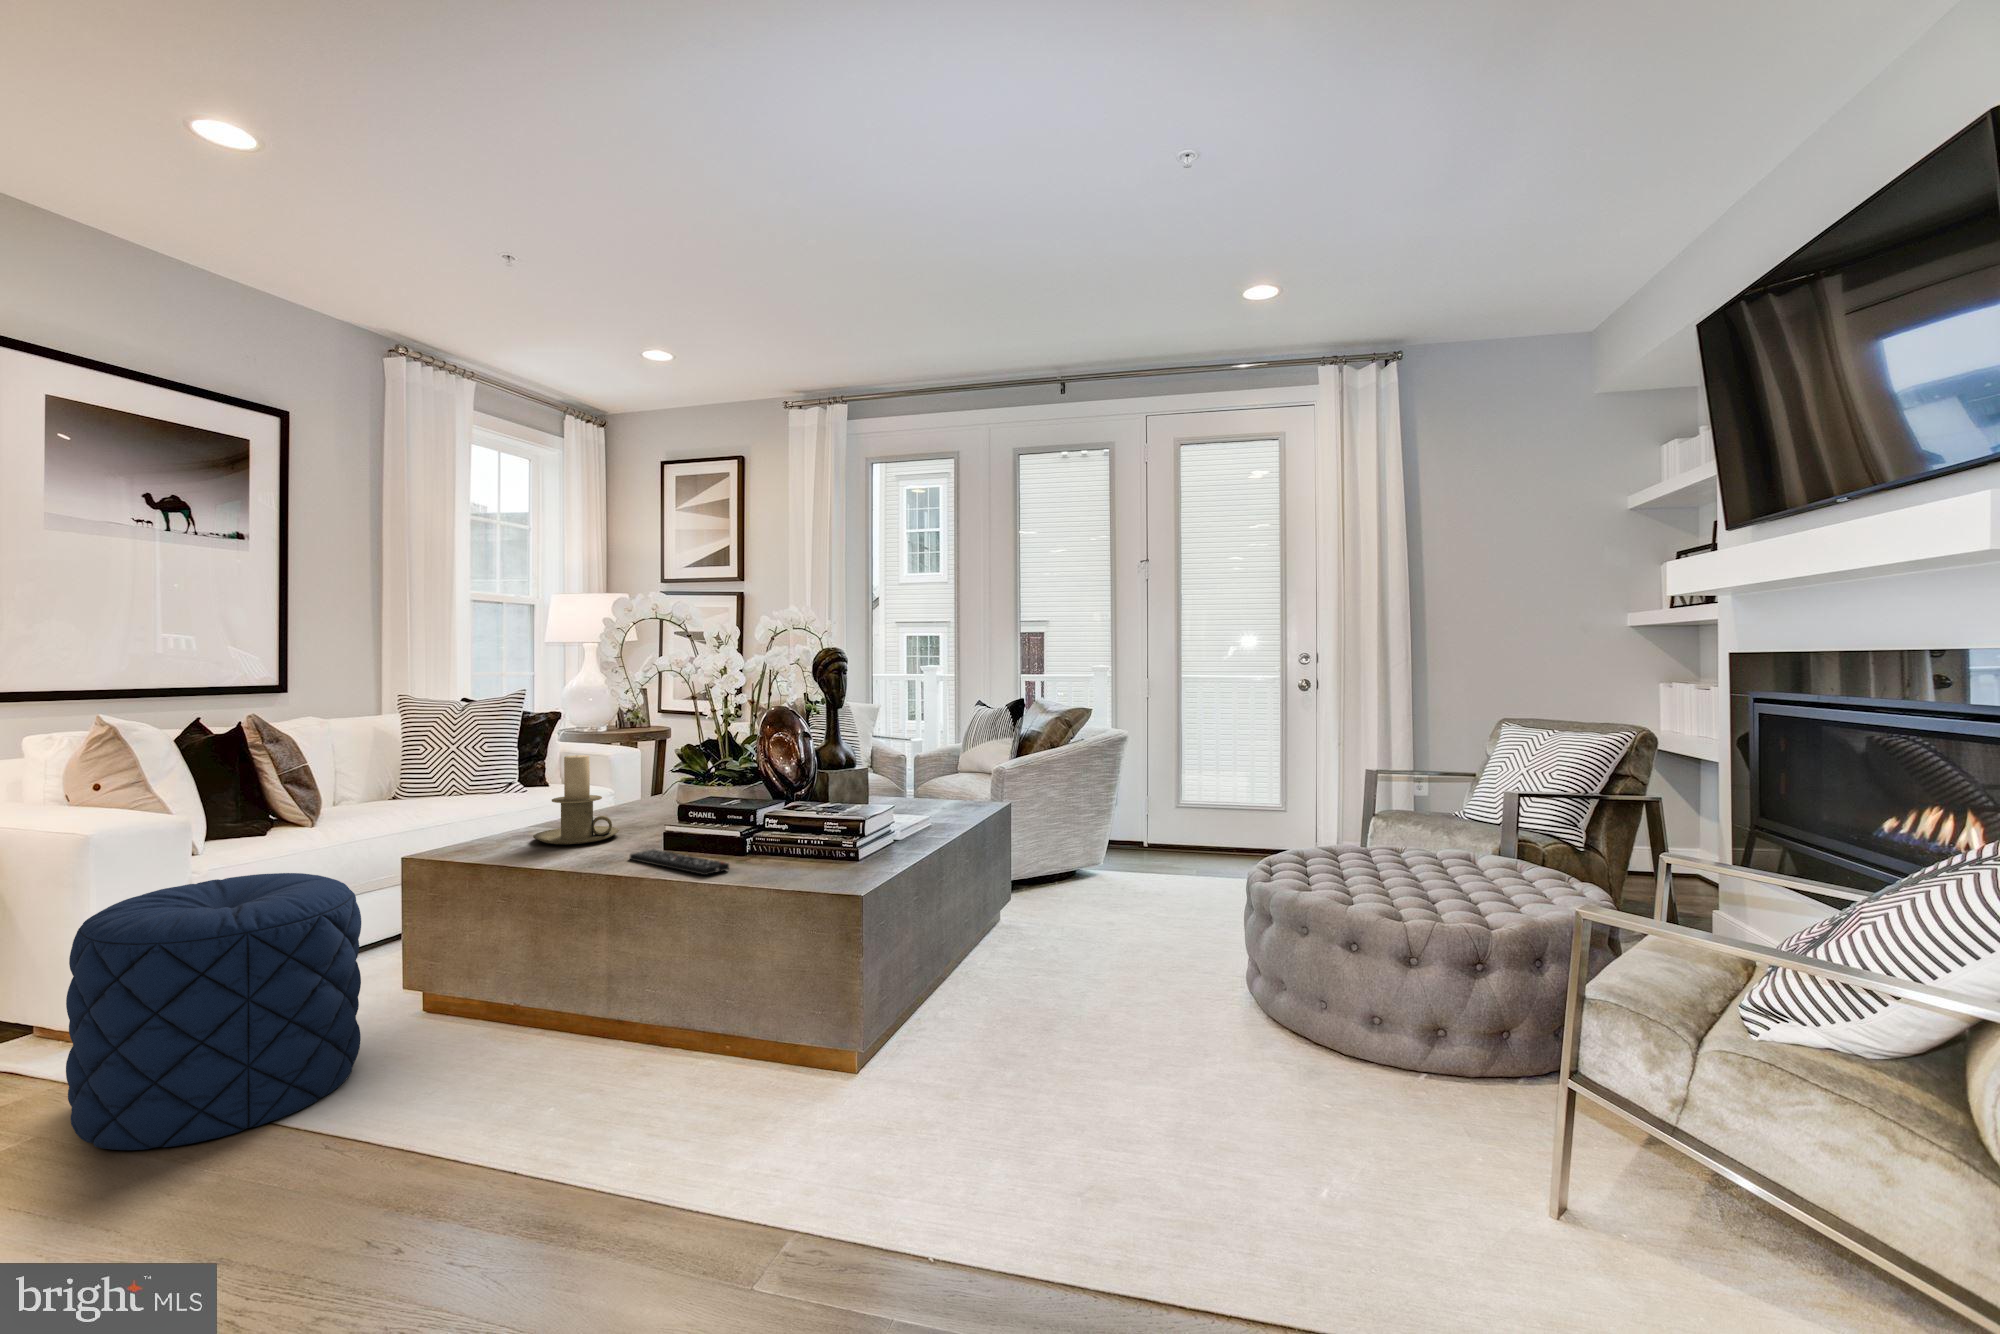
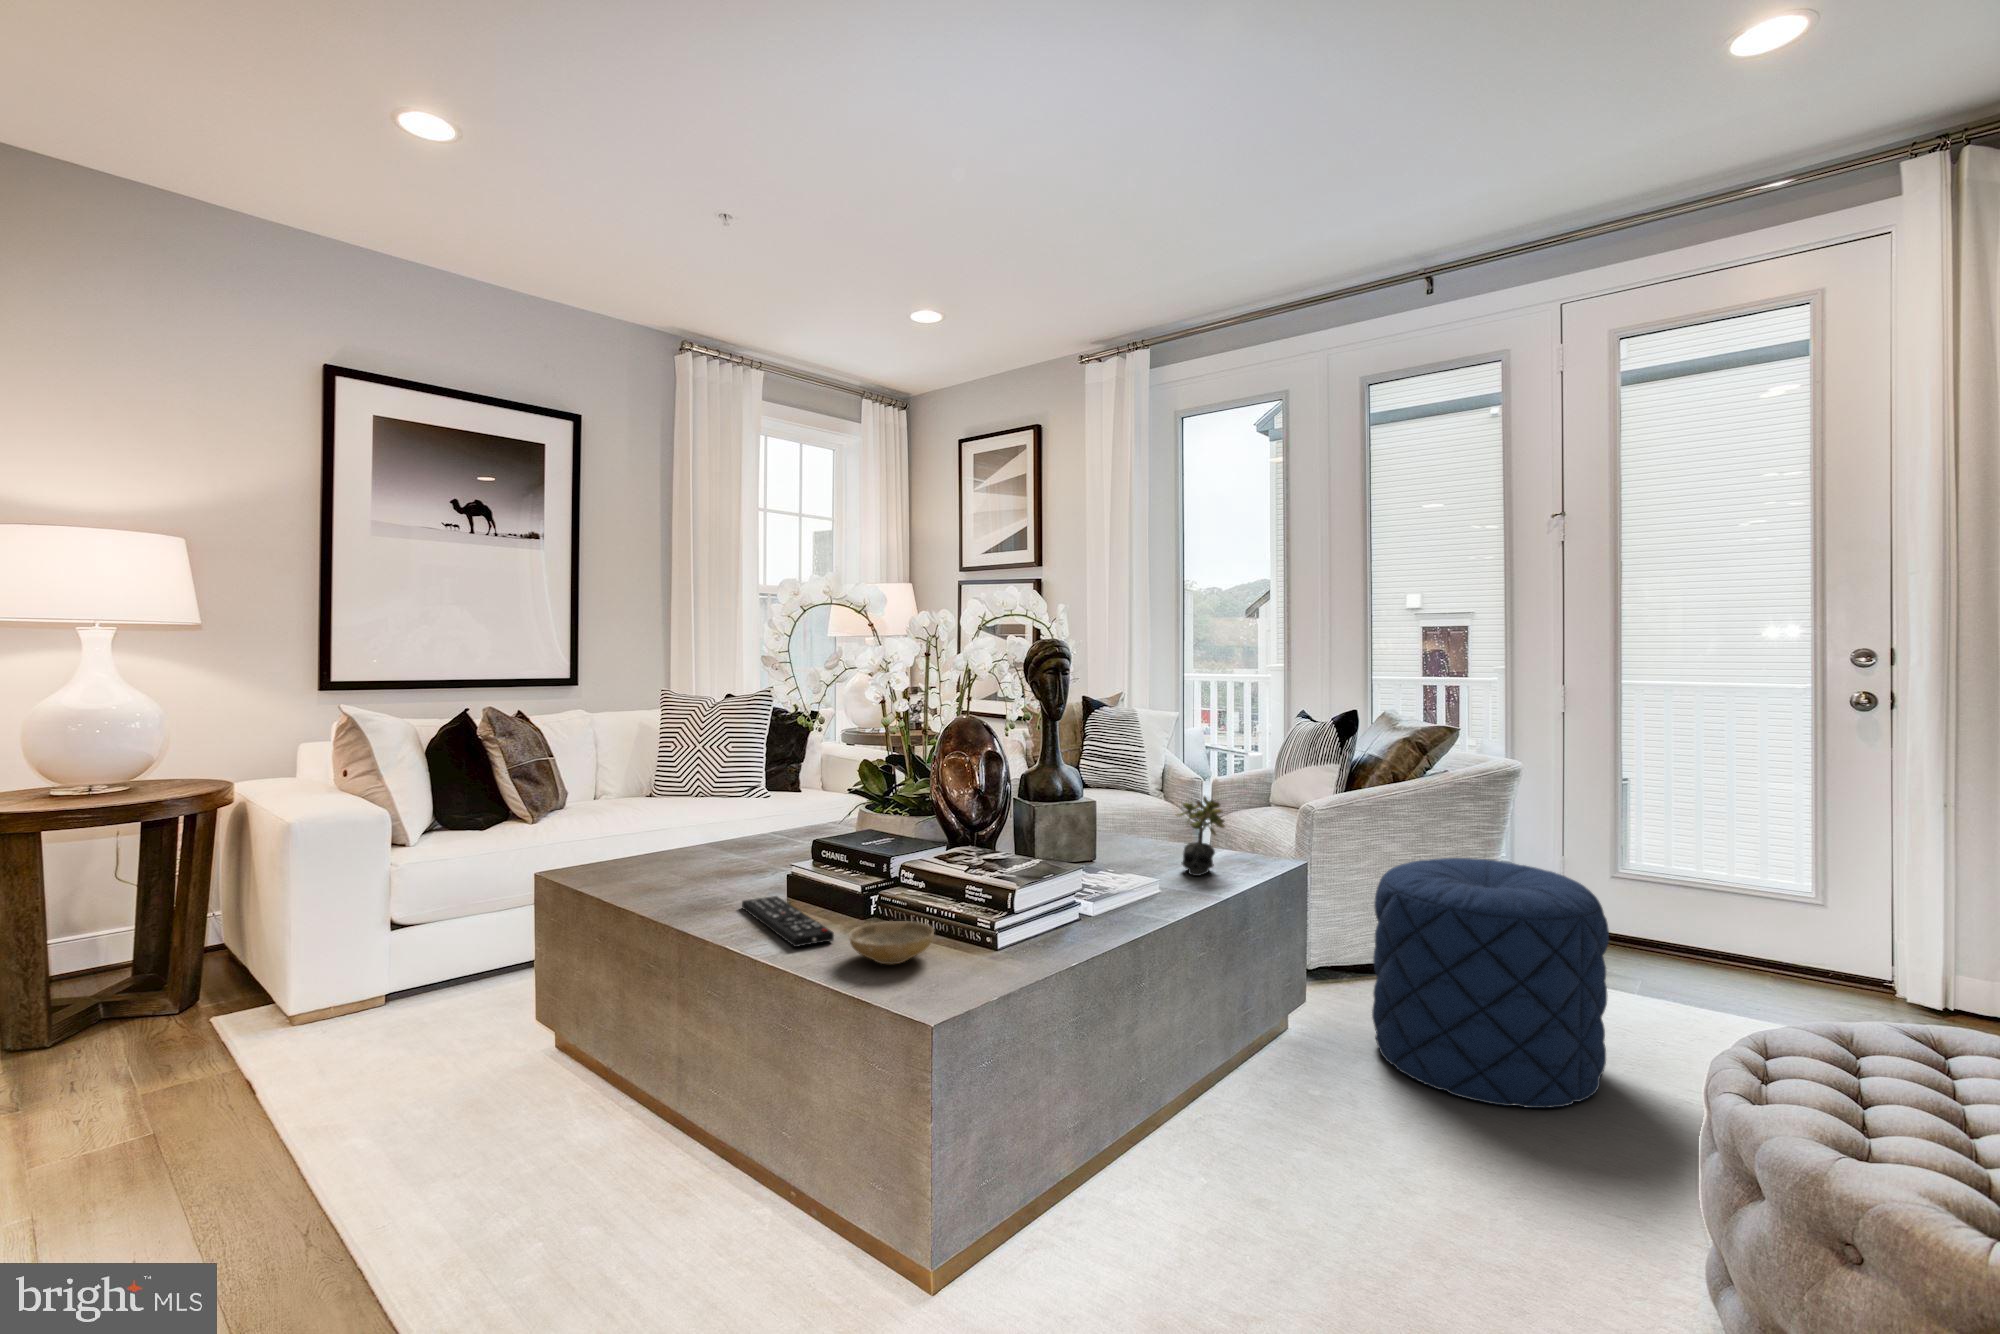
candle holder: present [533,755,620,844] -> none [673,767,774,877]
succulent plant: none [928,760,963,815] -> present [1177,796,1225,876]
ceramic bowl: none [752,850,812,877] -> present [849,921,934,964]
pouf: present [66,873,361,1150] -> present [1372,858,1609,1108]

